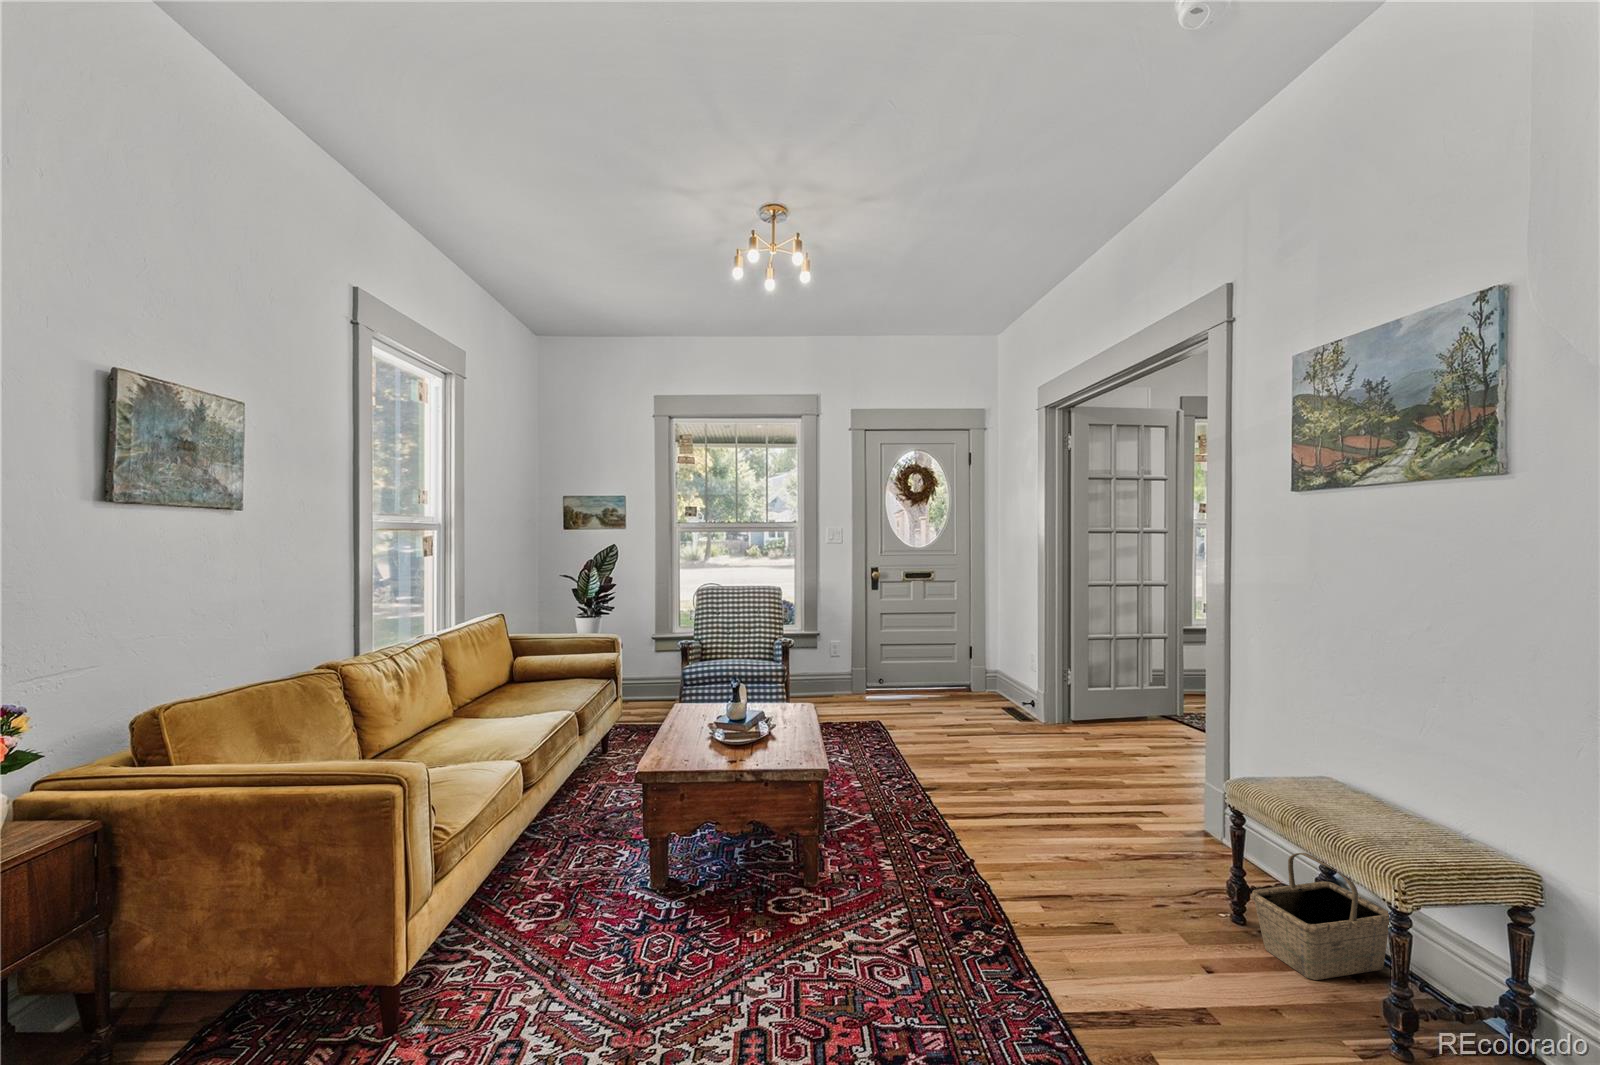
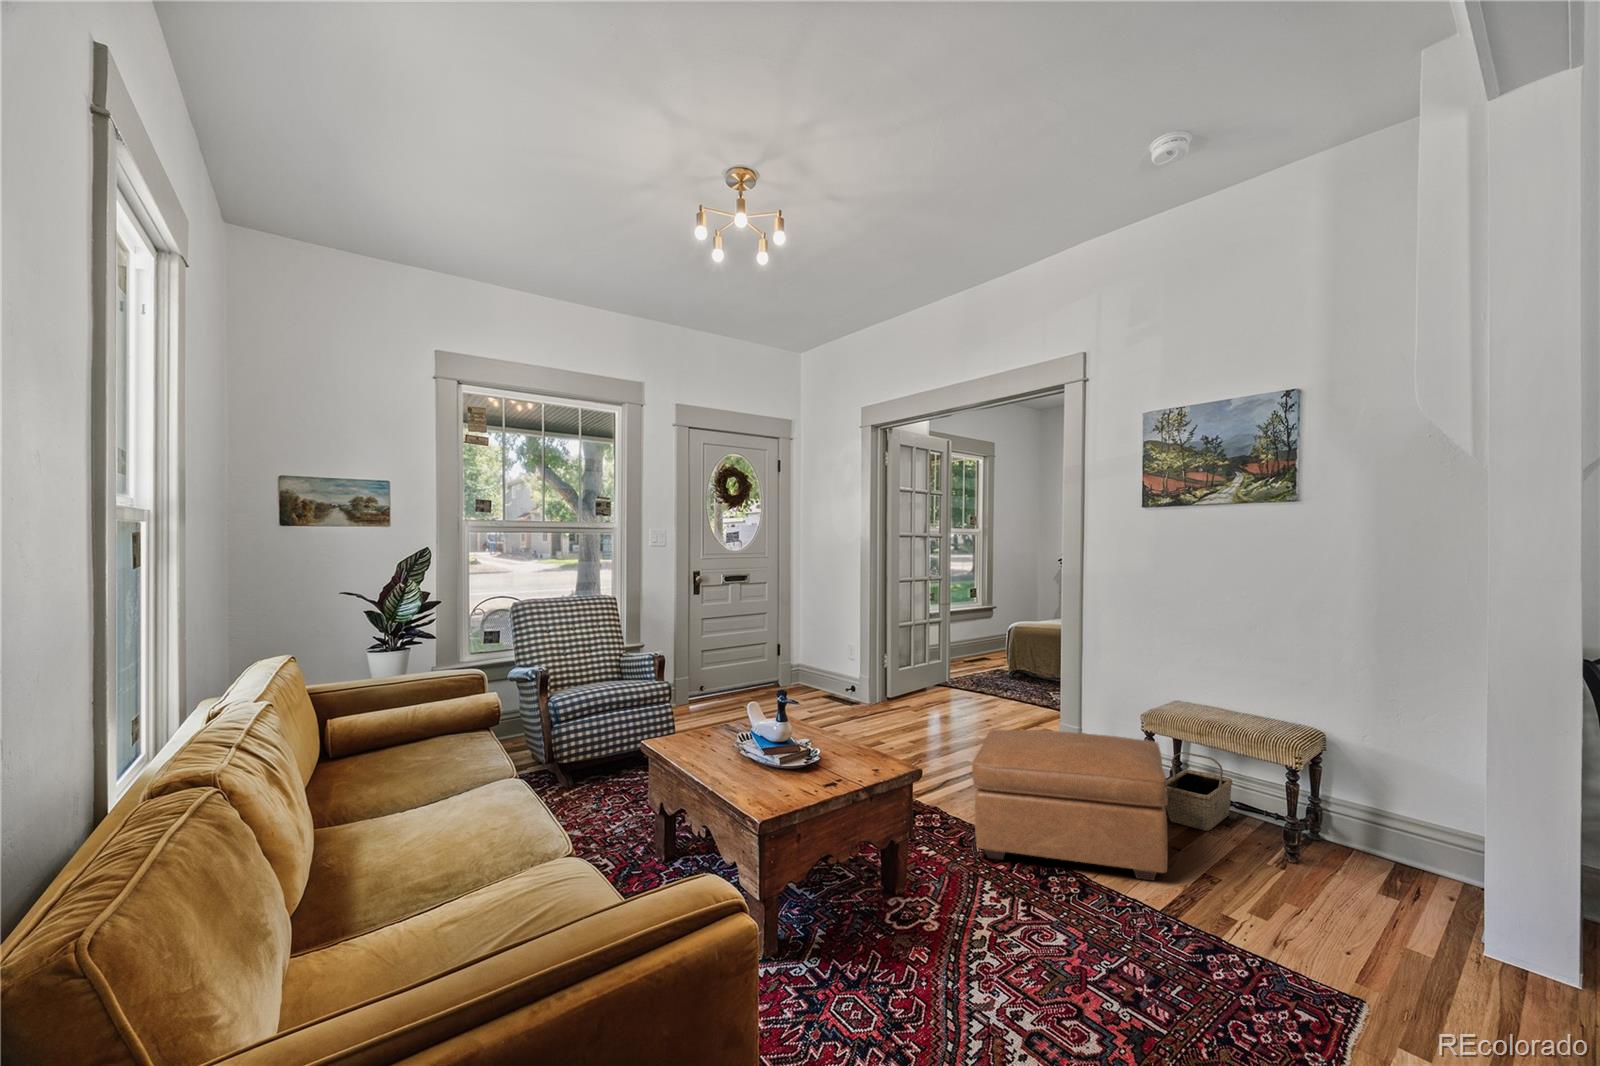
ottoman: none [930,764,1224,1017] -> present [972,729,1168,881]

